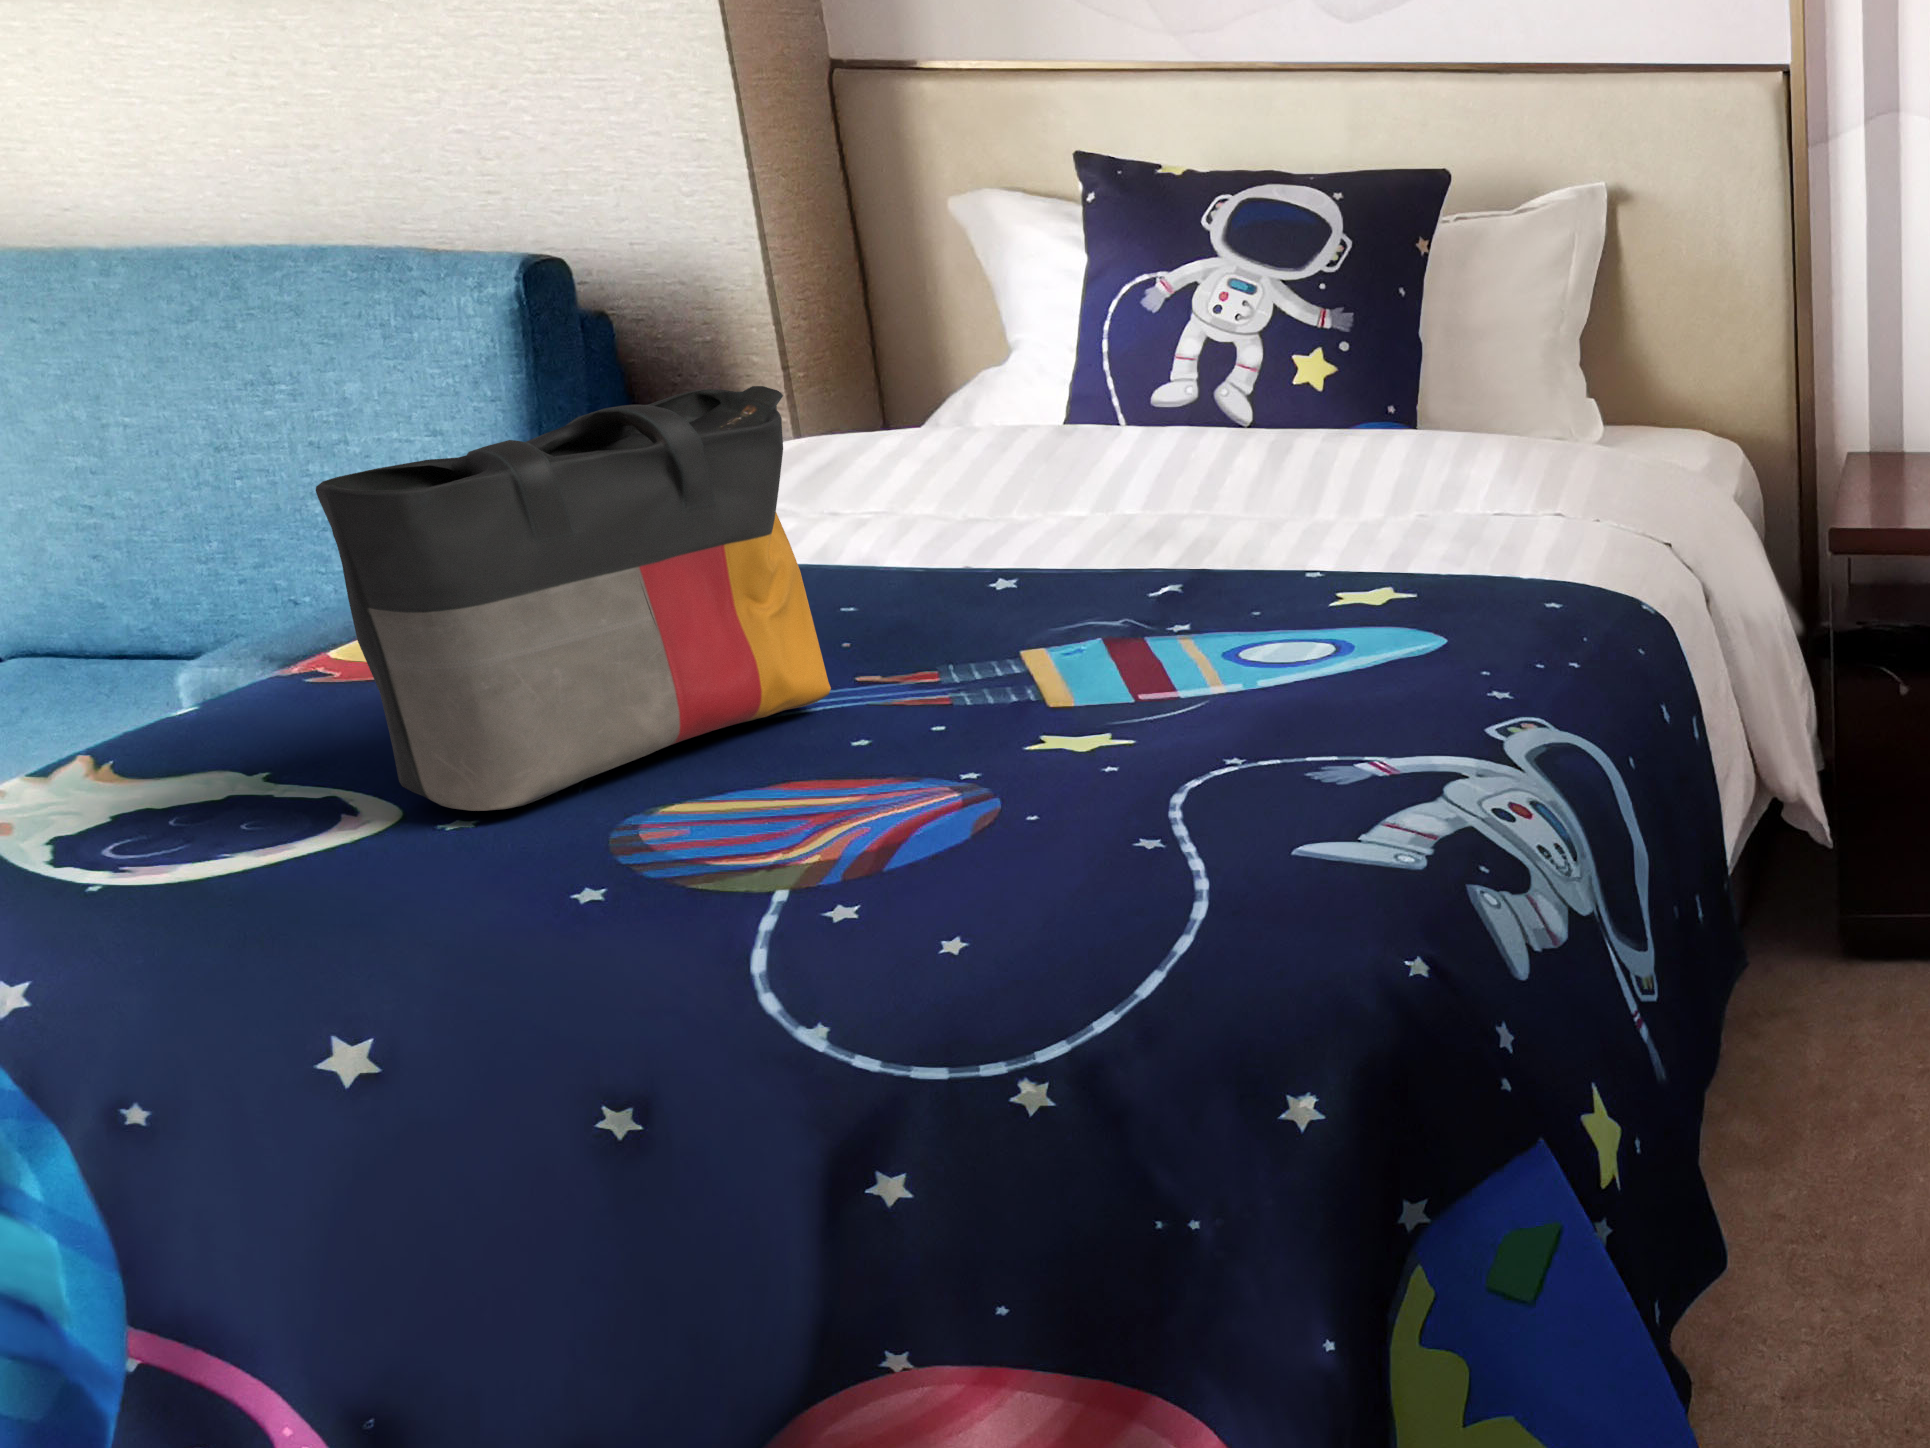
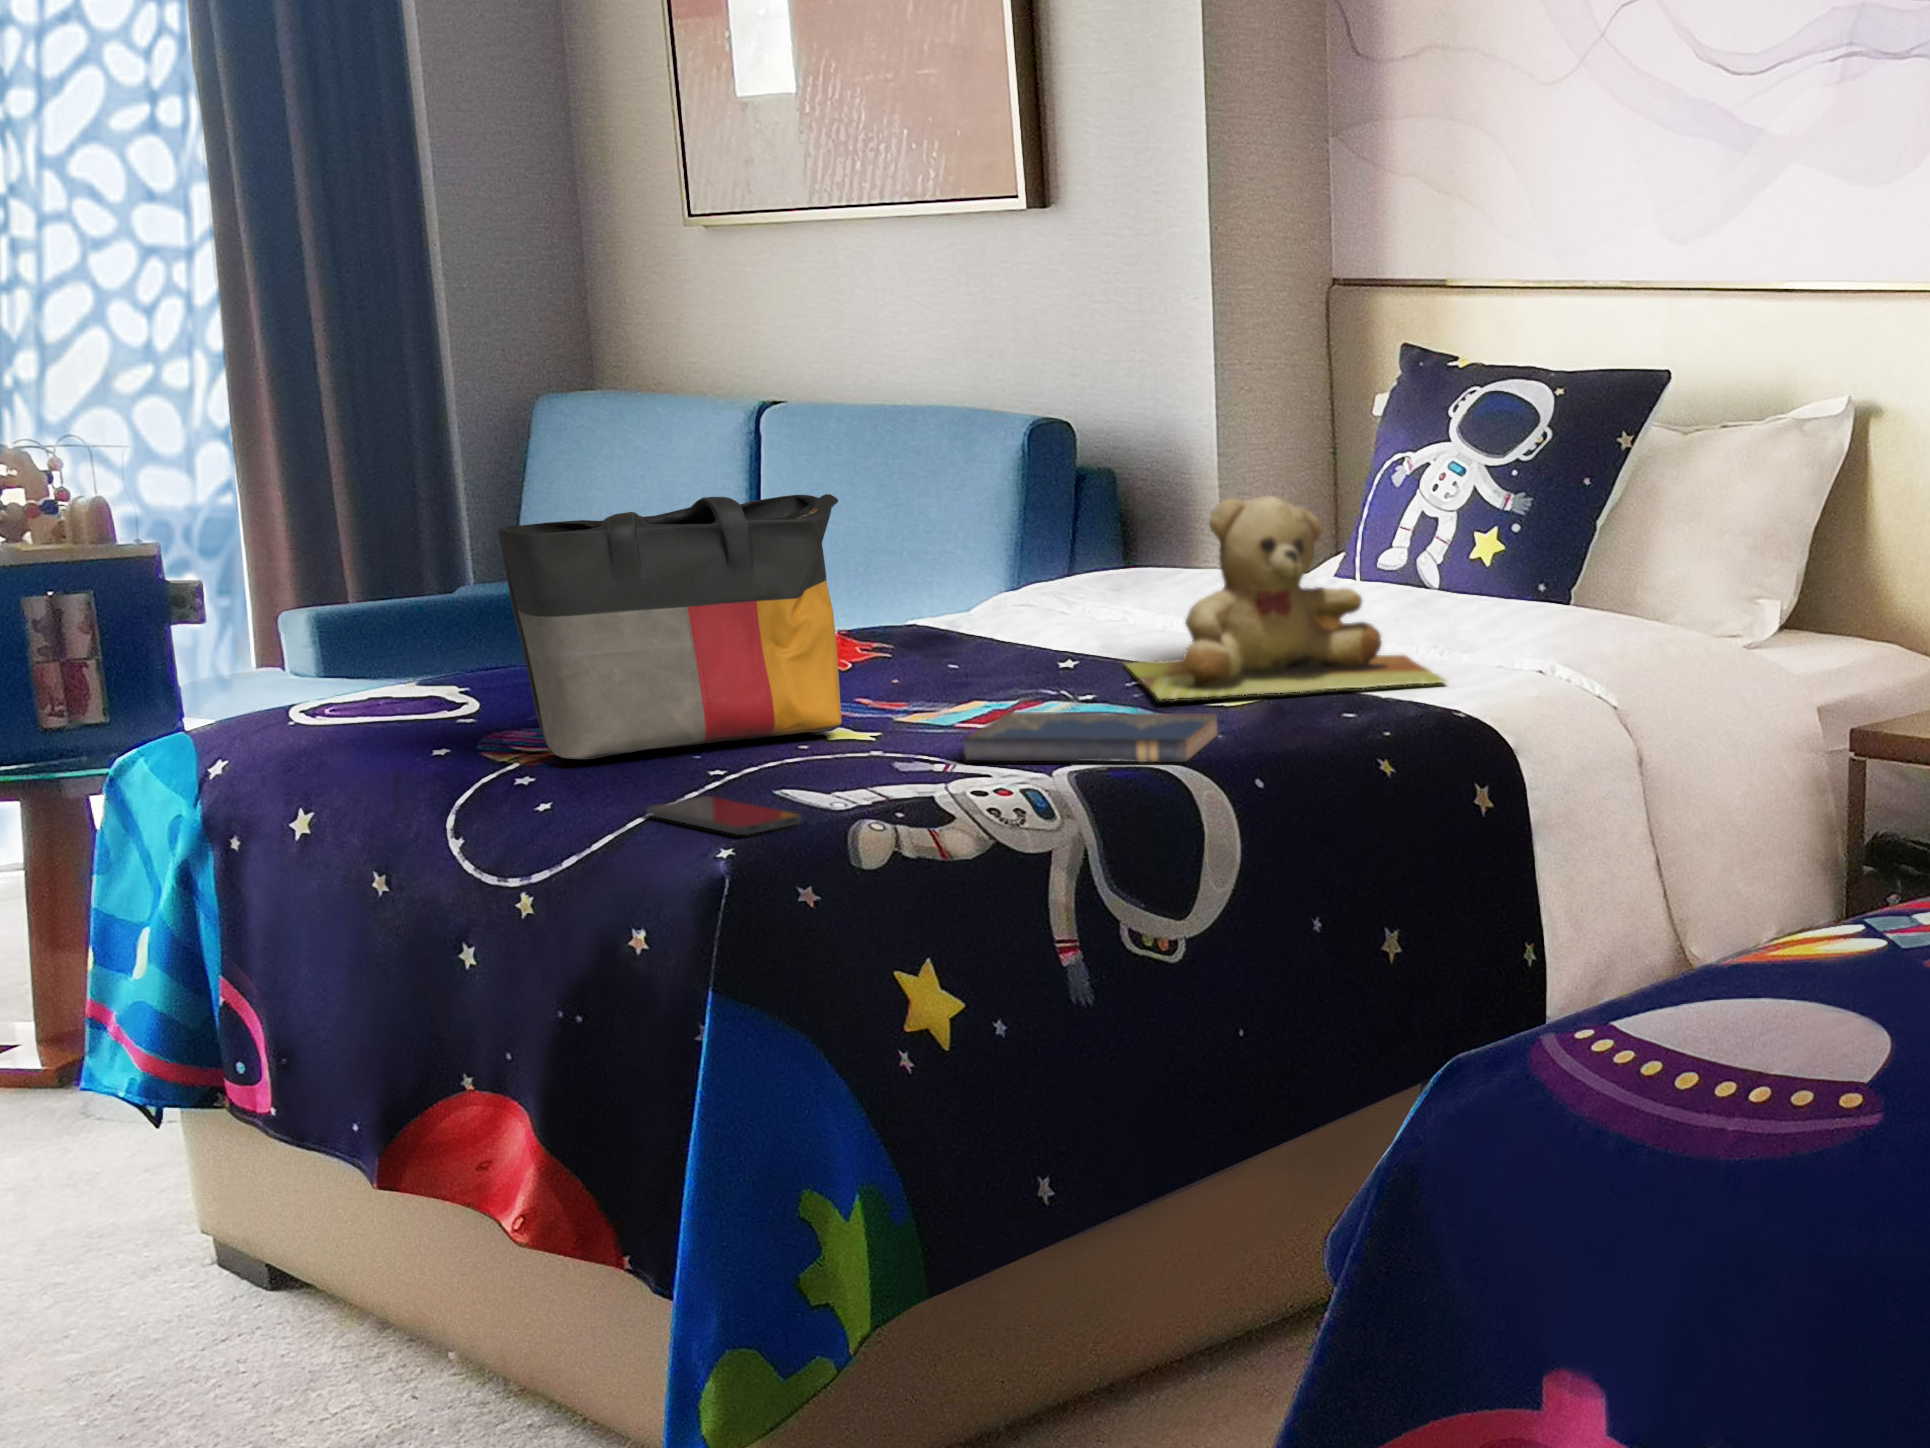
teddy bear: none [988,335,1451,595] -> present [1125,496,1446,699]
hardcover book: none [1054,604,1383,713] -> present [964,712,1220,762]
smartphone: none [810,828,1074,876] -> present [647,796,801,835]

